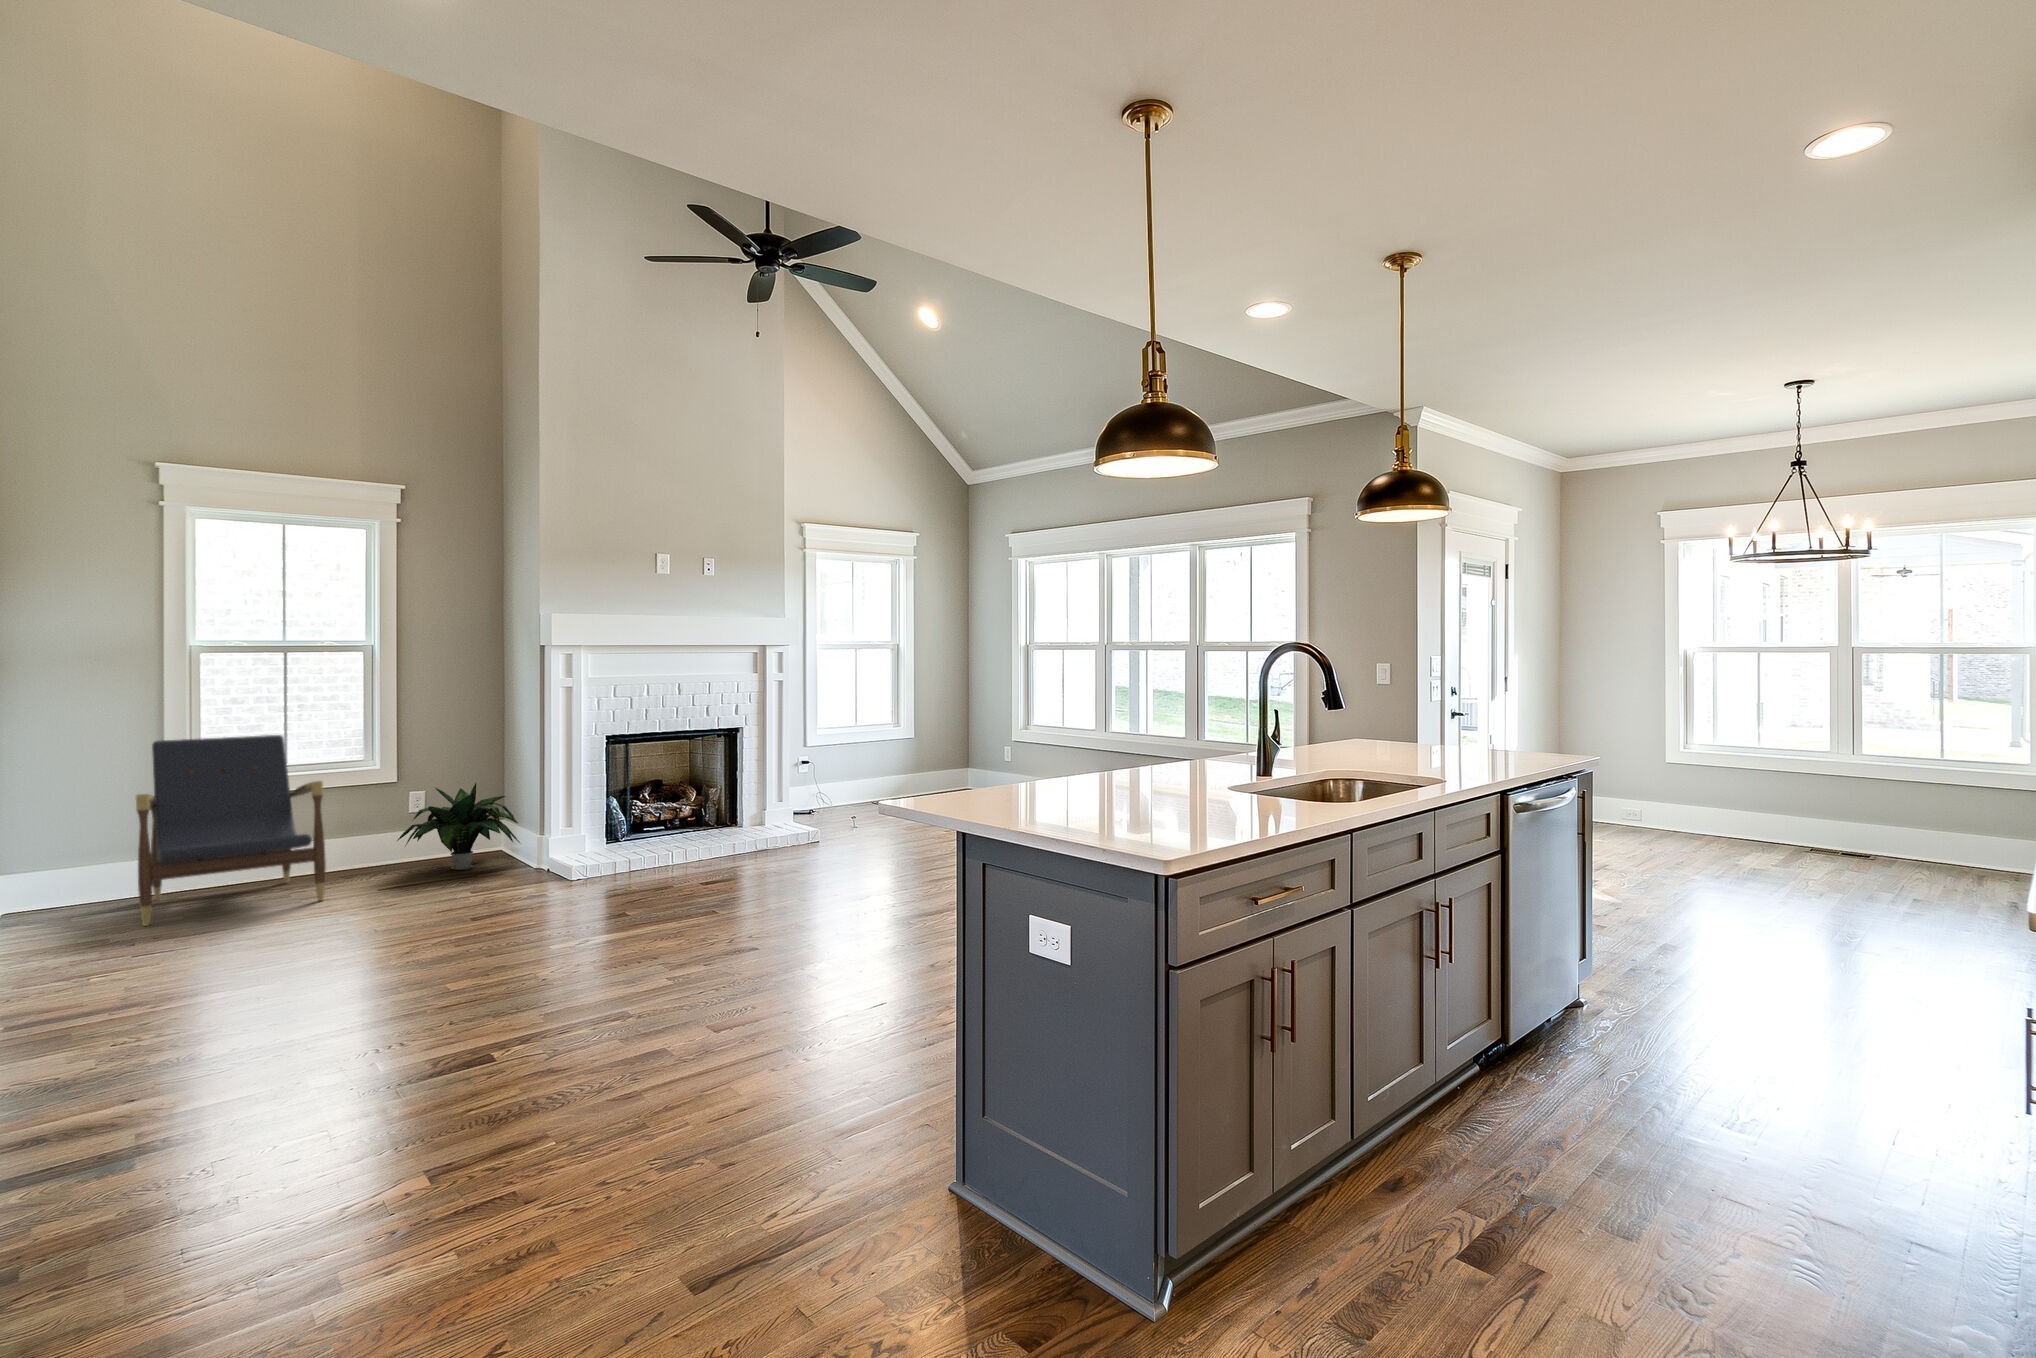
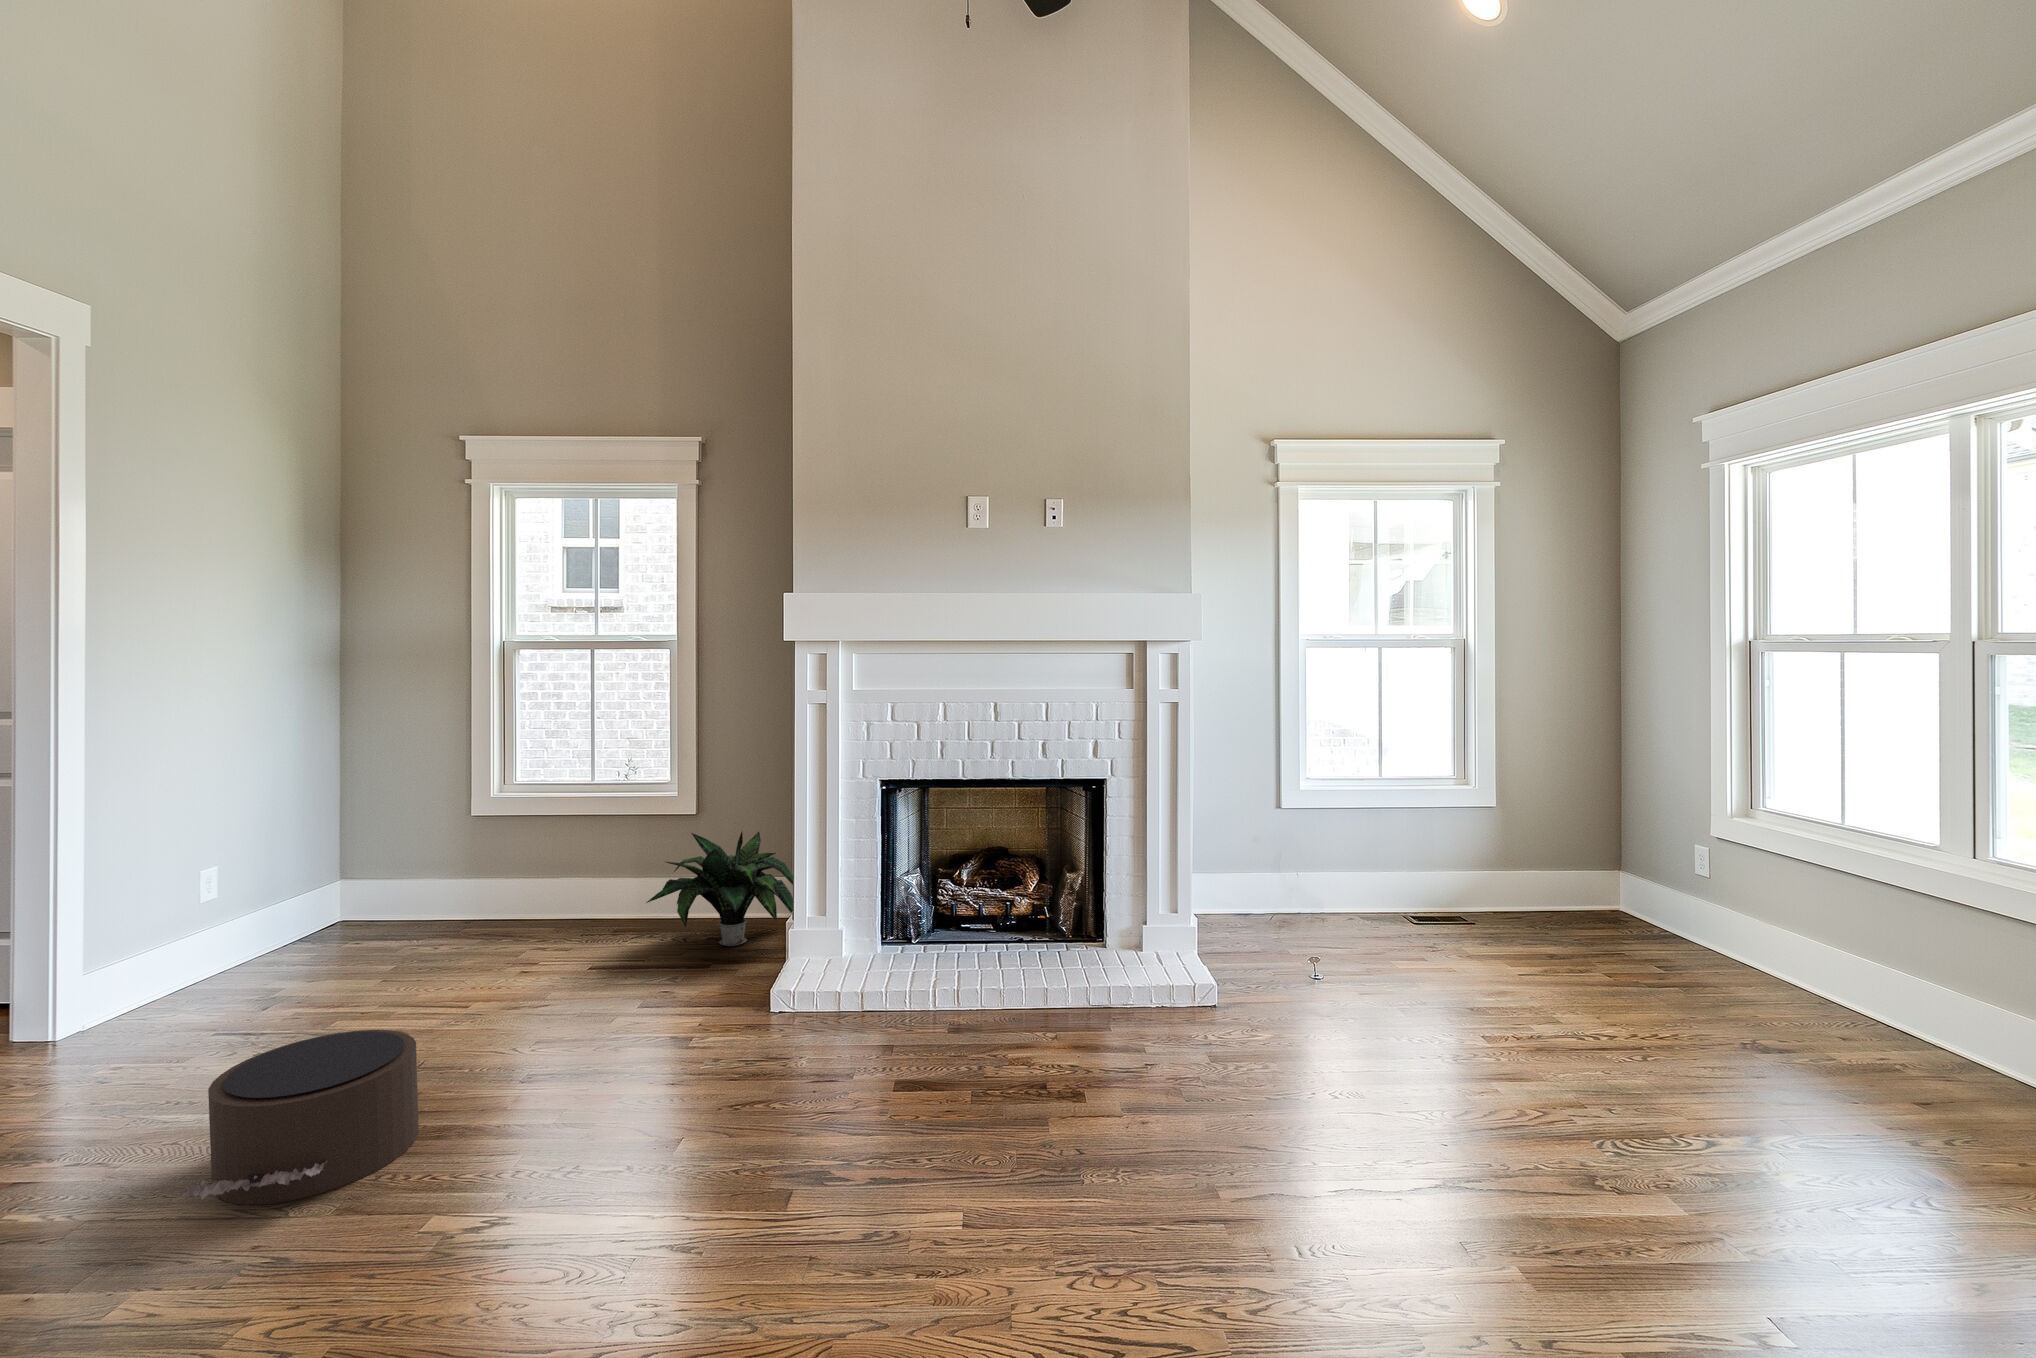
lounge chair: present [136,735,326,926] -> none [336,751,577,977]
pouf: none [345,884,475,964] -> present [182,1030,419,1205]

